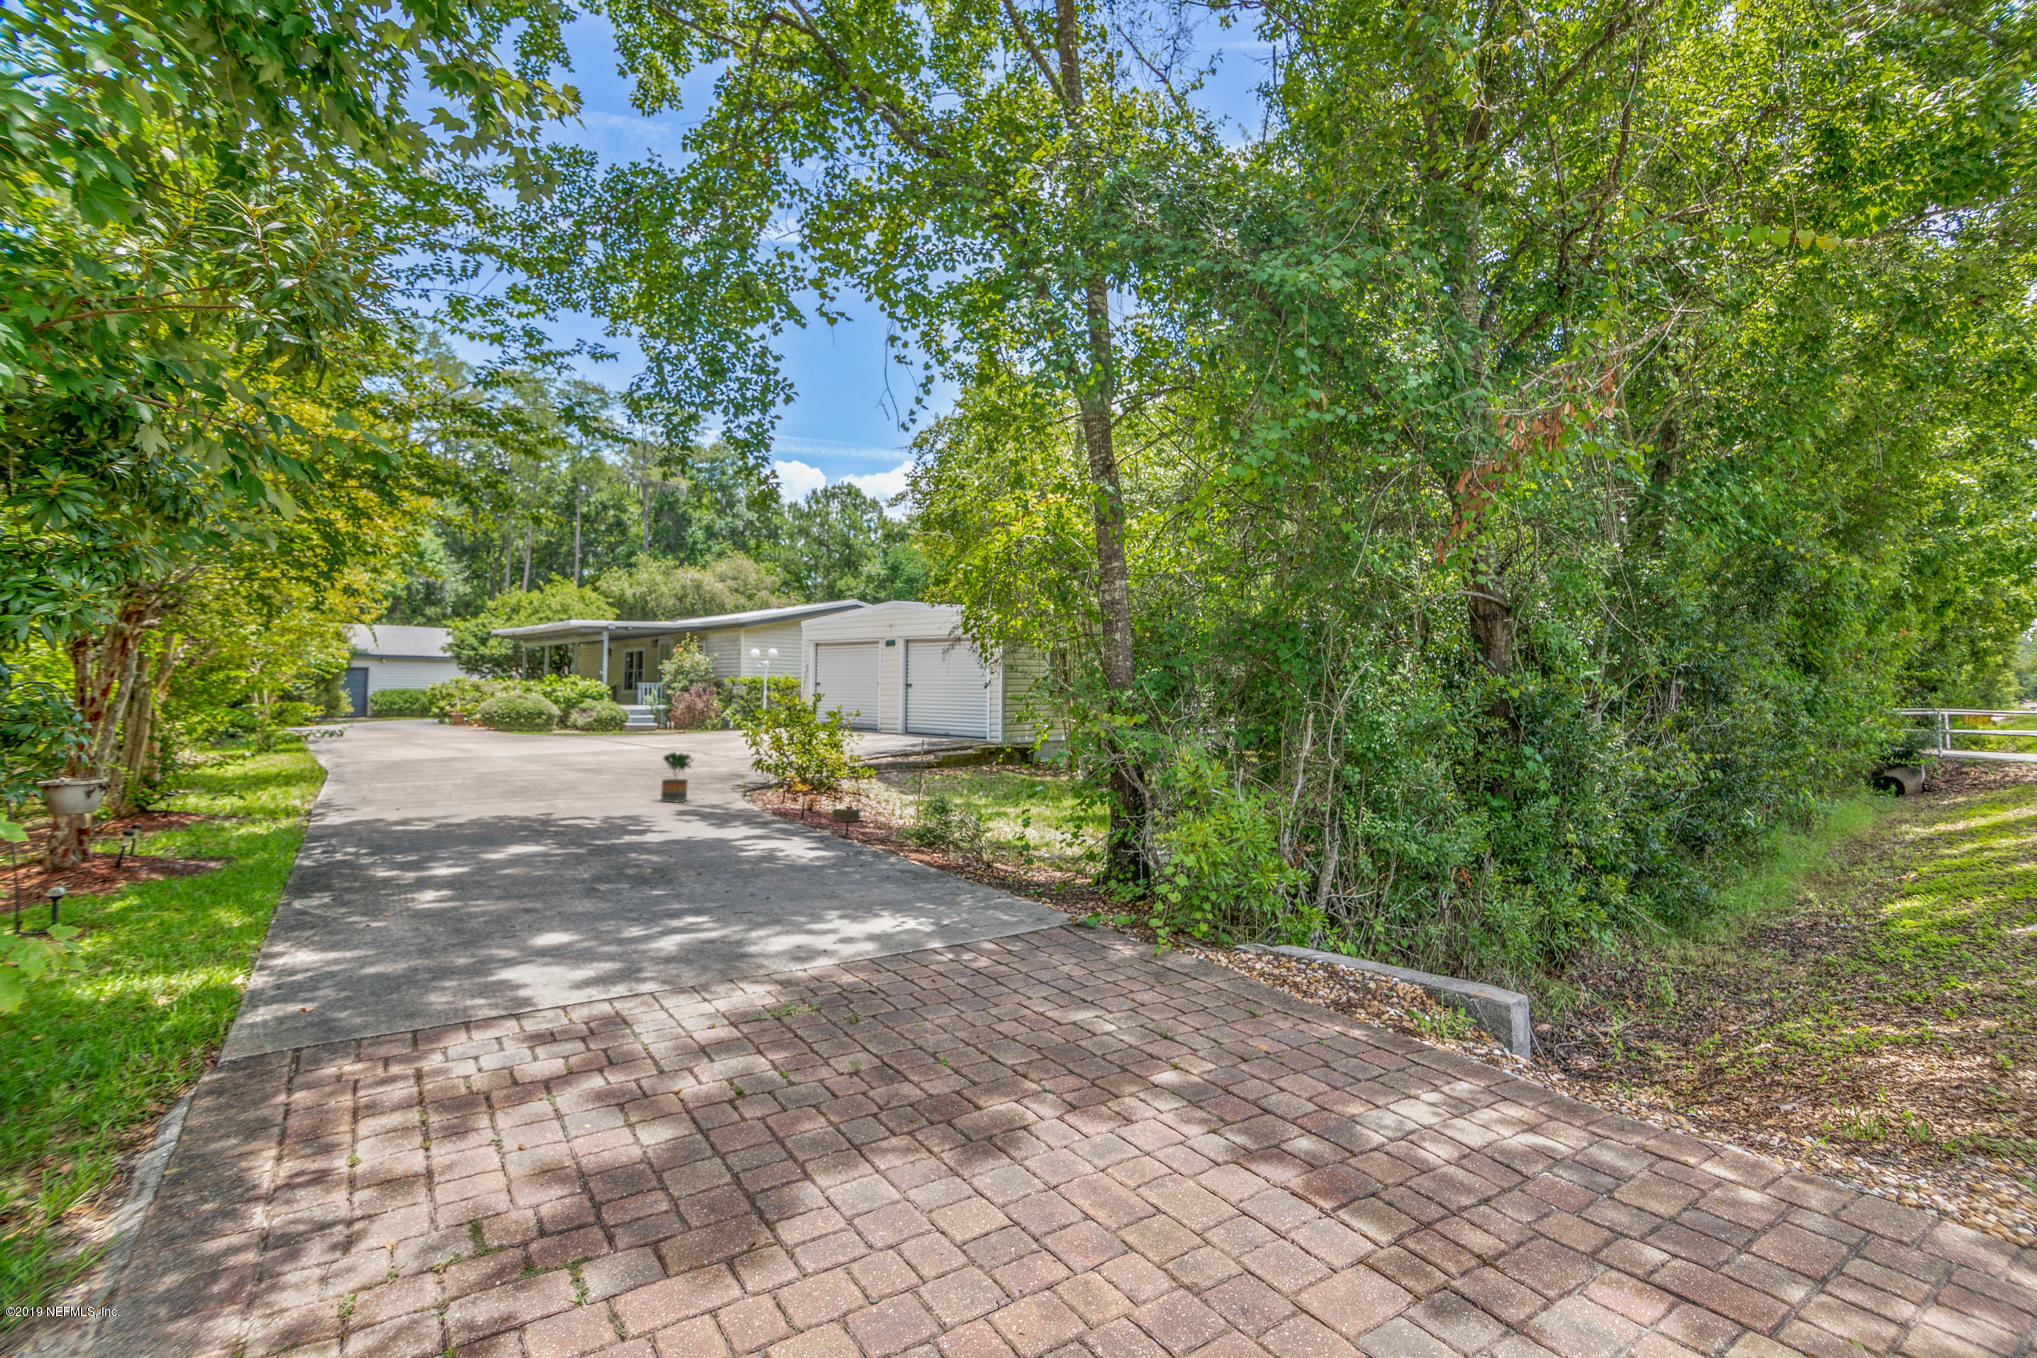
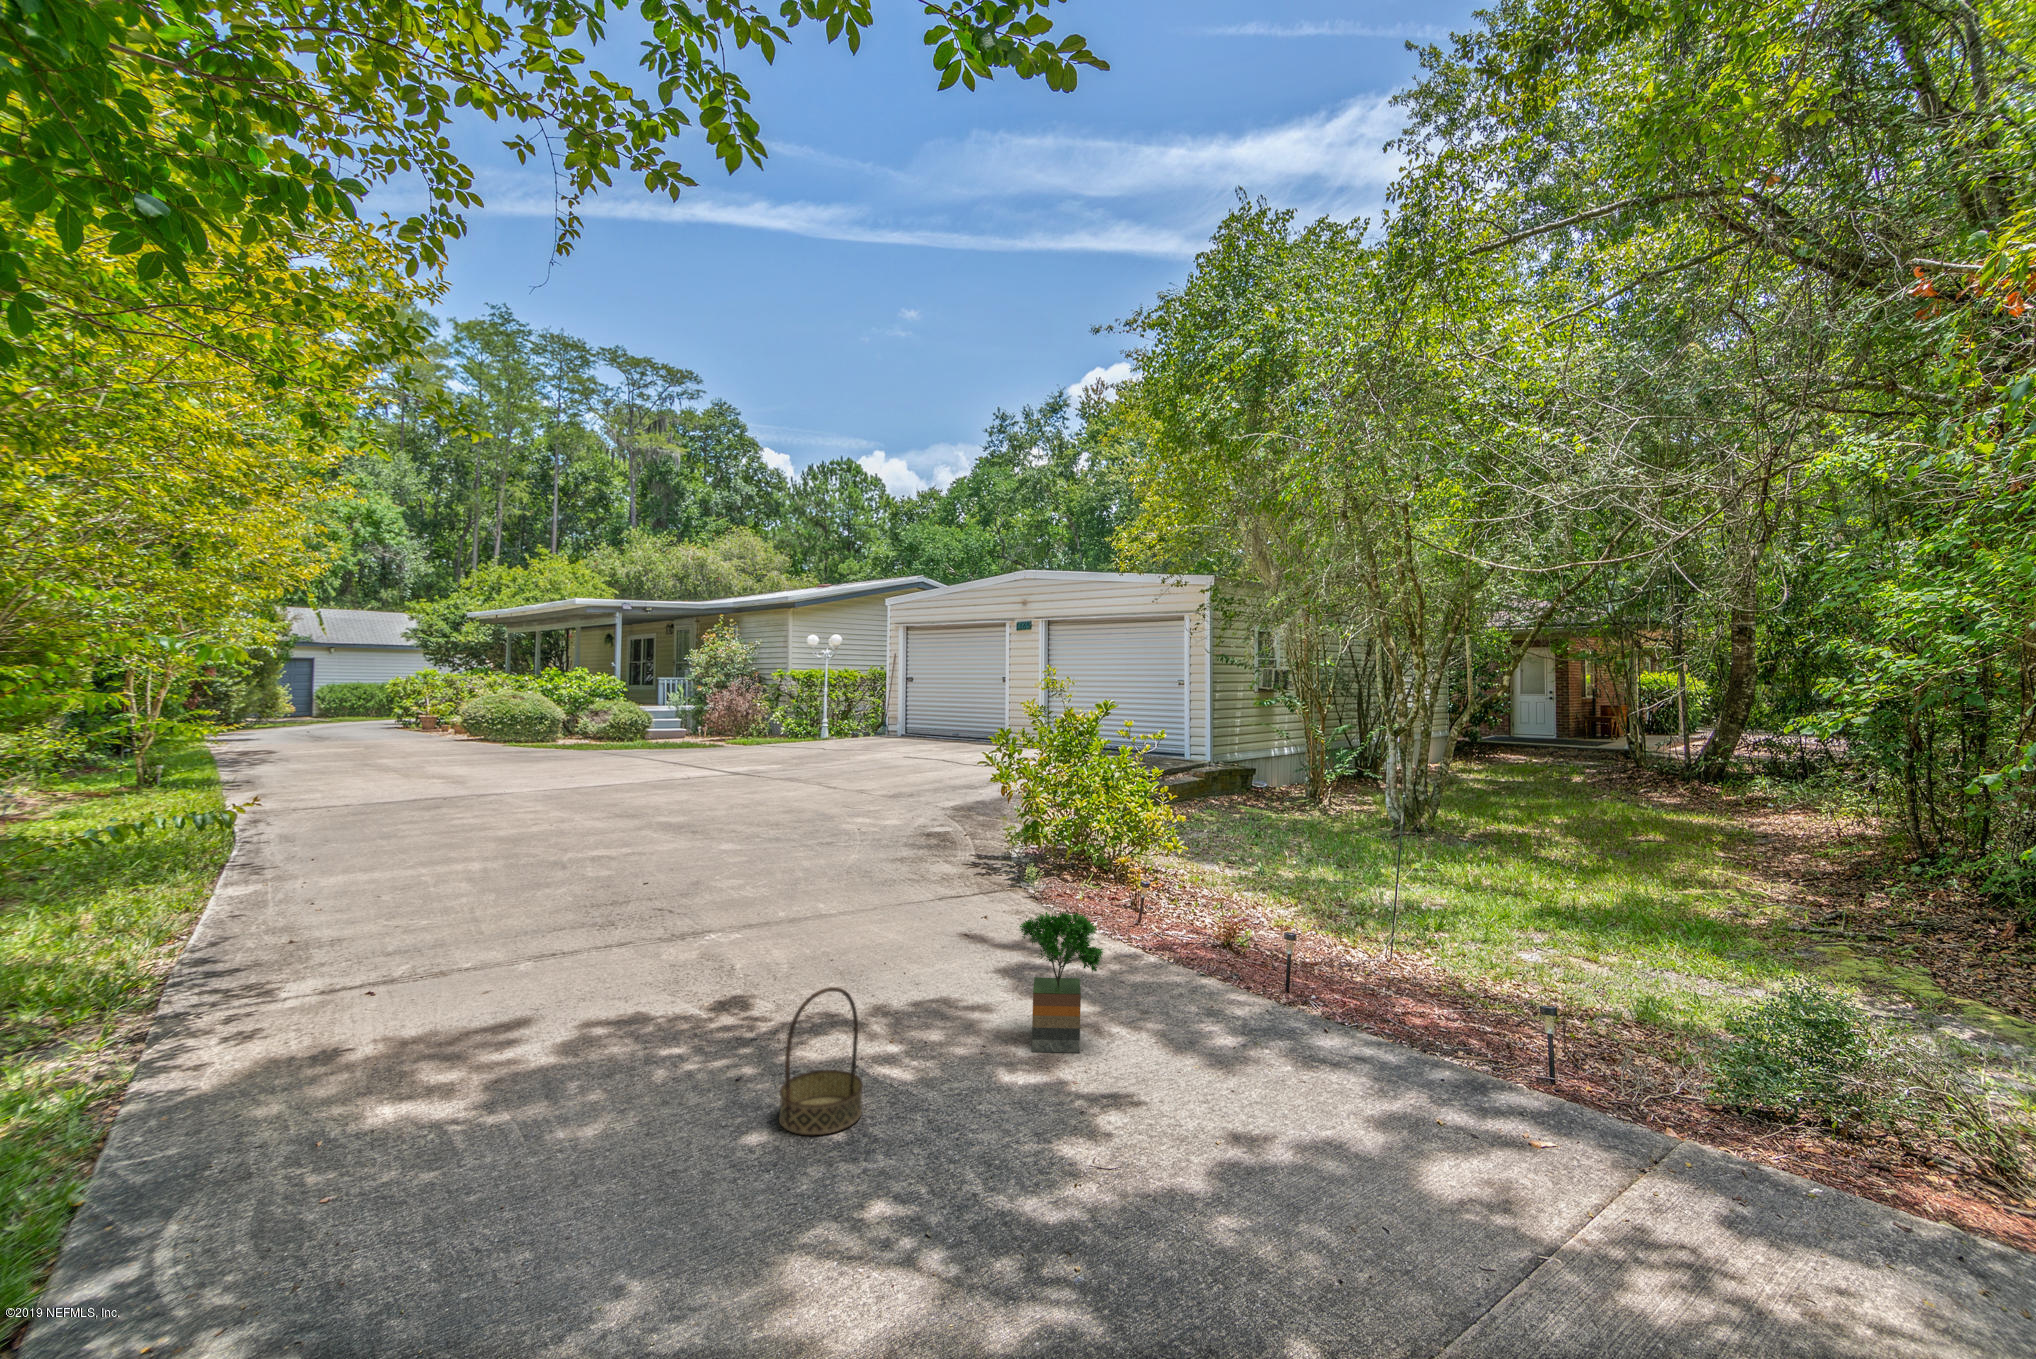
basket: present [832,776,860,822] -> present [779,987,863,1135]

